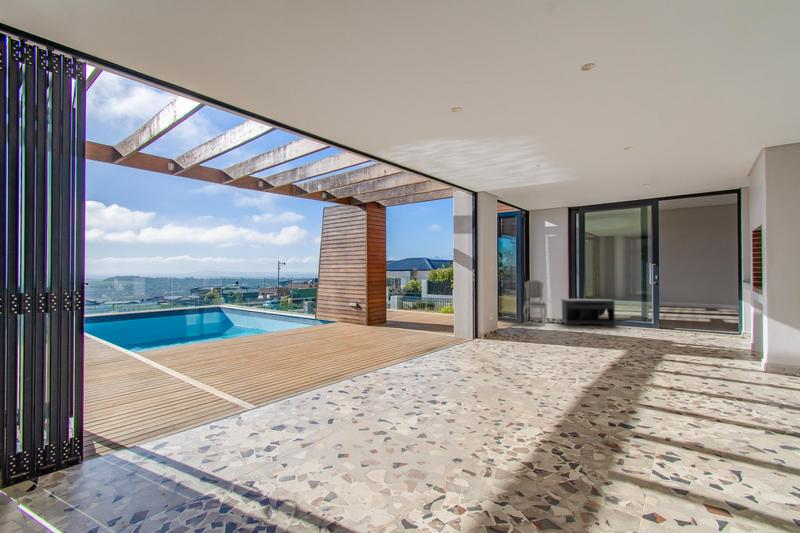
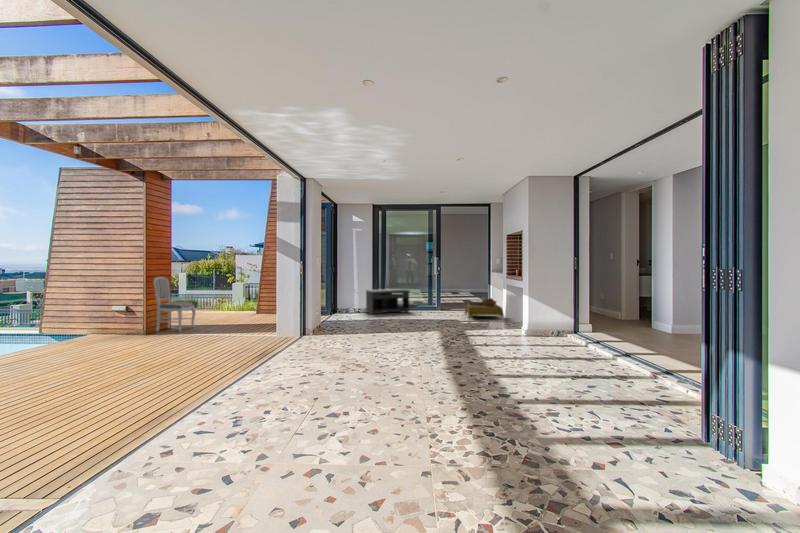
dining chair: present [523,280,547,323] -> present [153,277,196,332]
side table: none [691,313,754,346] -> present [465,297,504,319]

